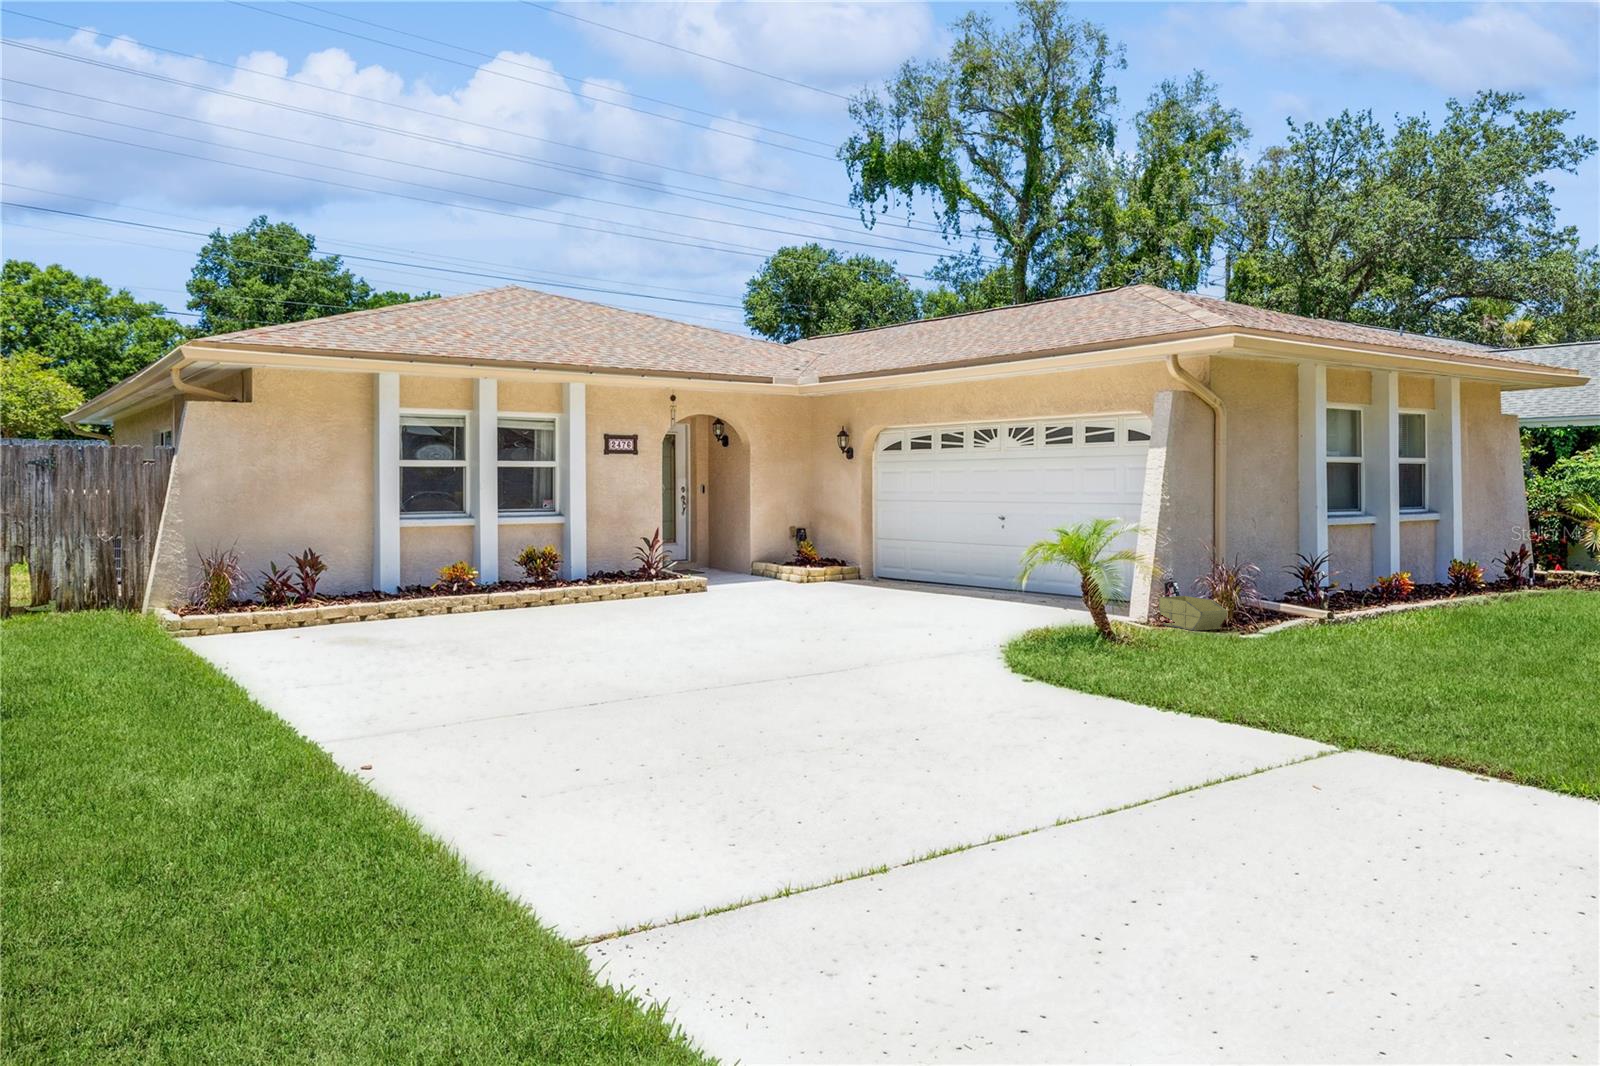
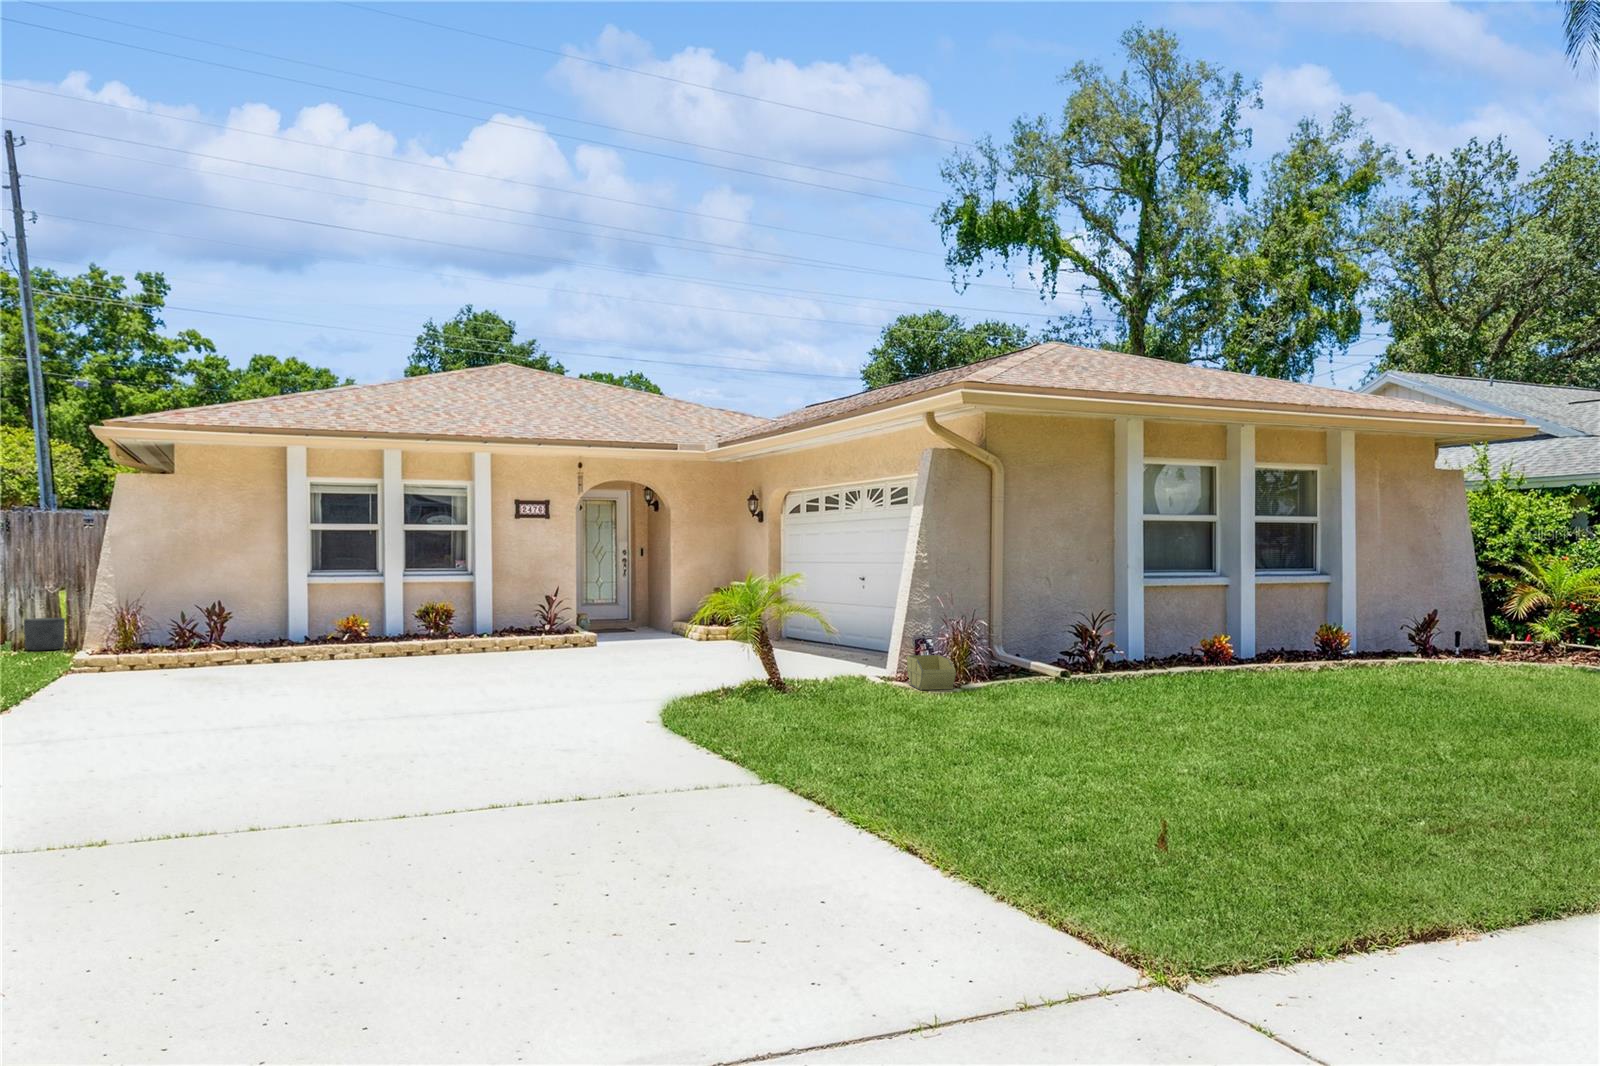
planter: none [58,573,109,614] -> present [24,618,65,651]

